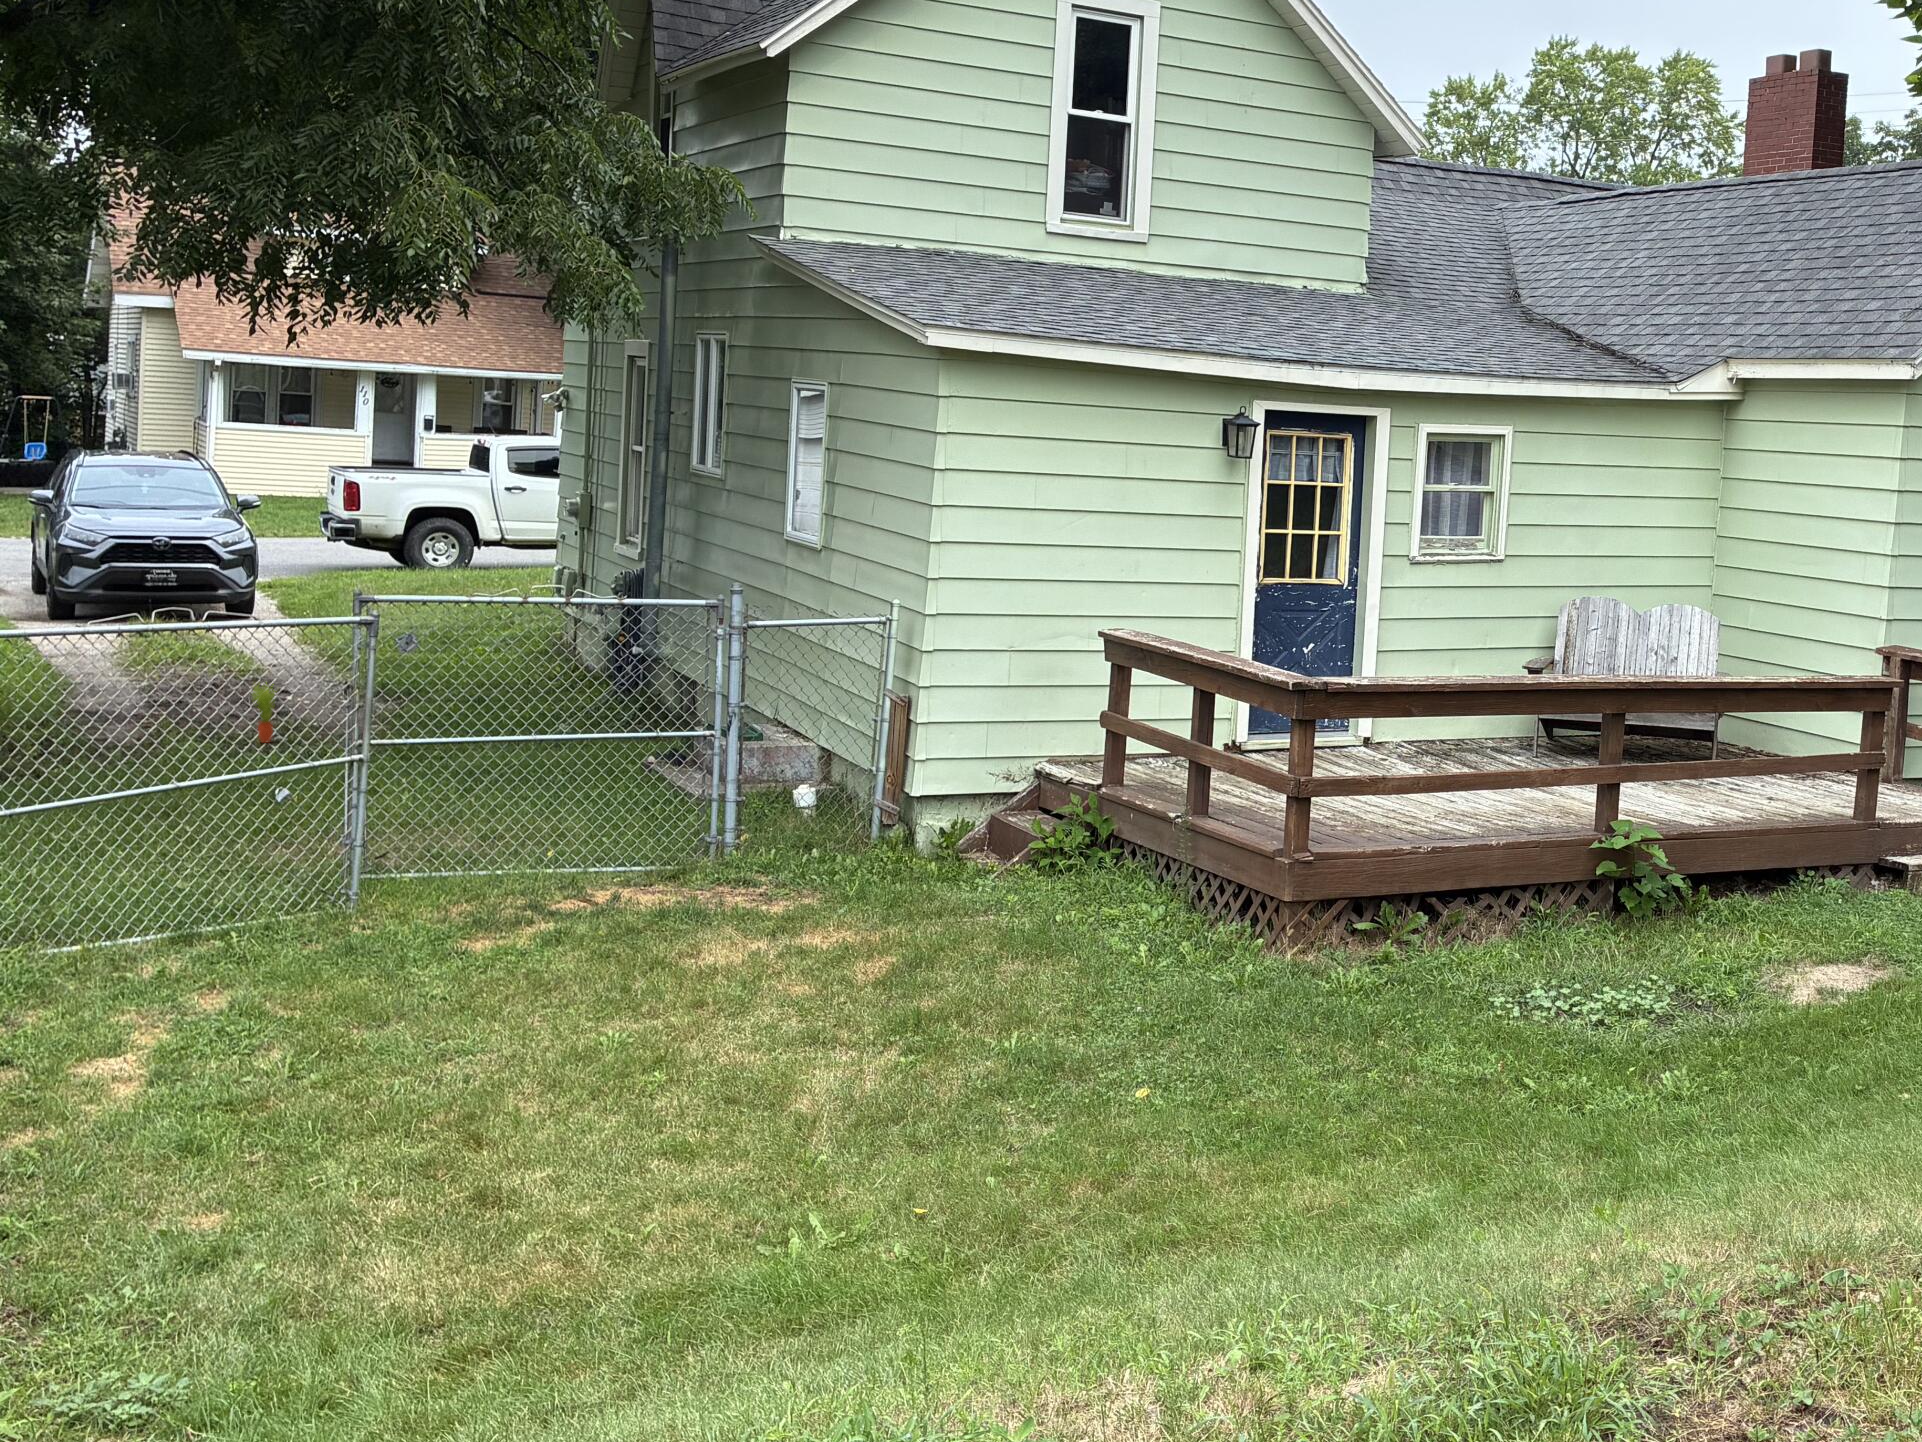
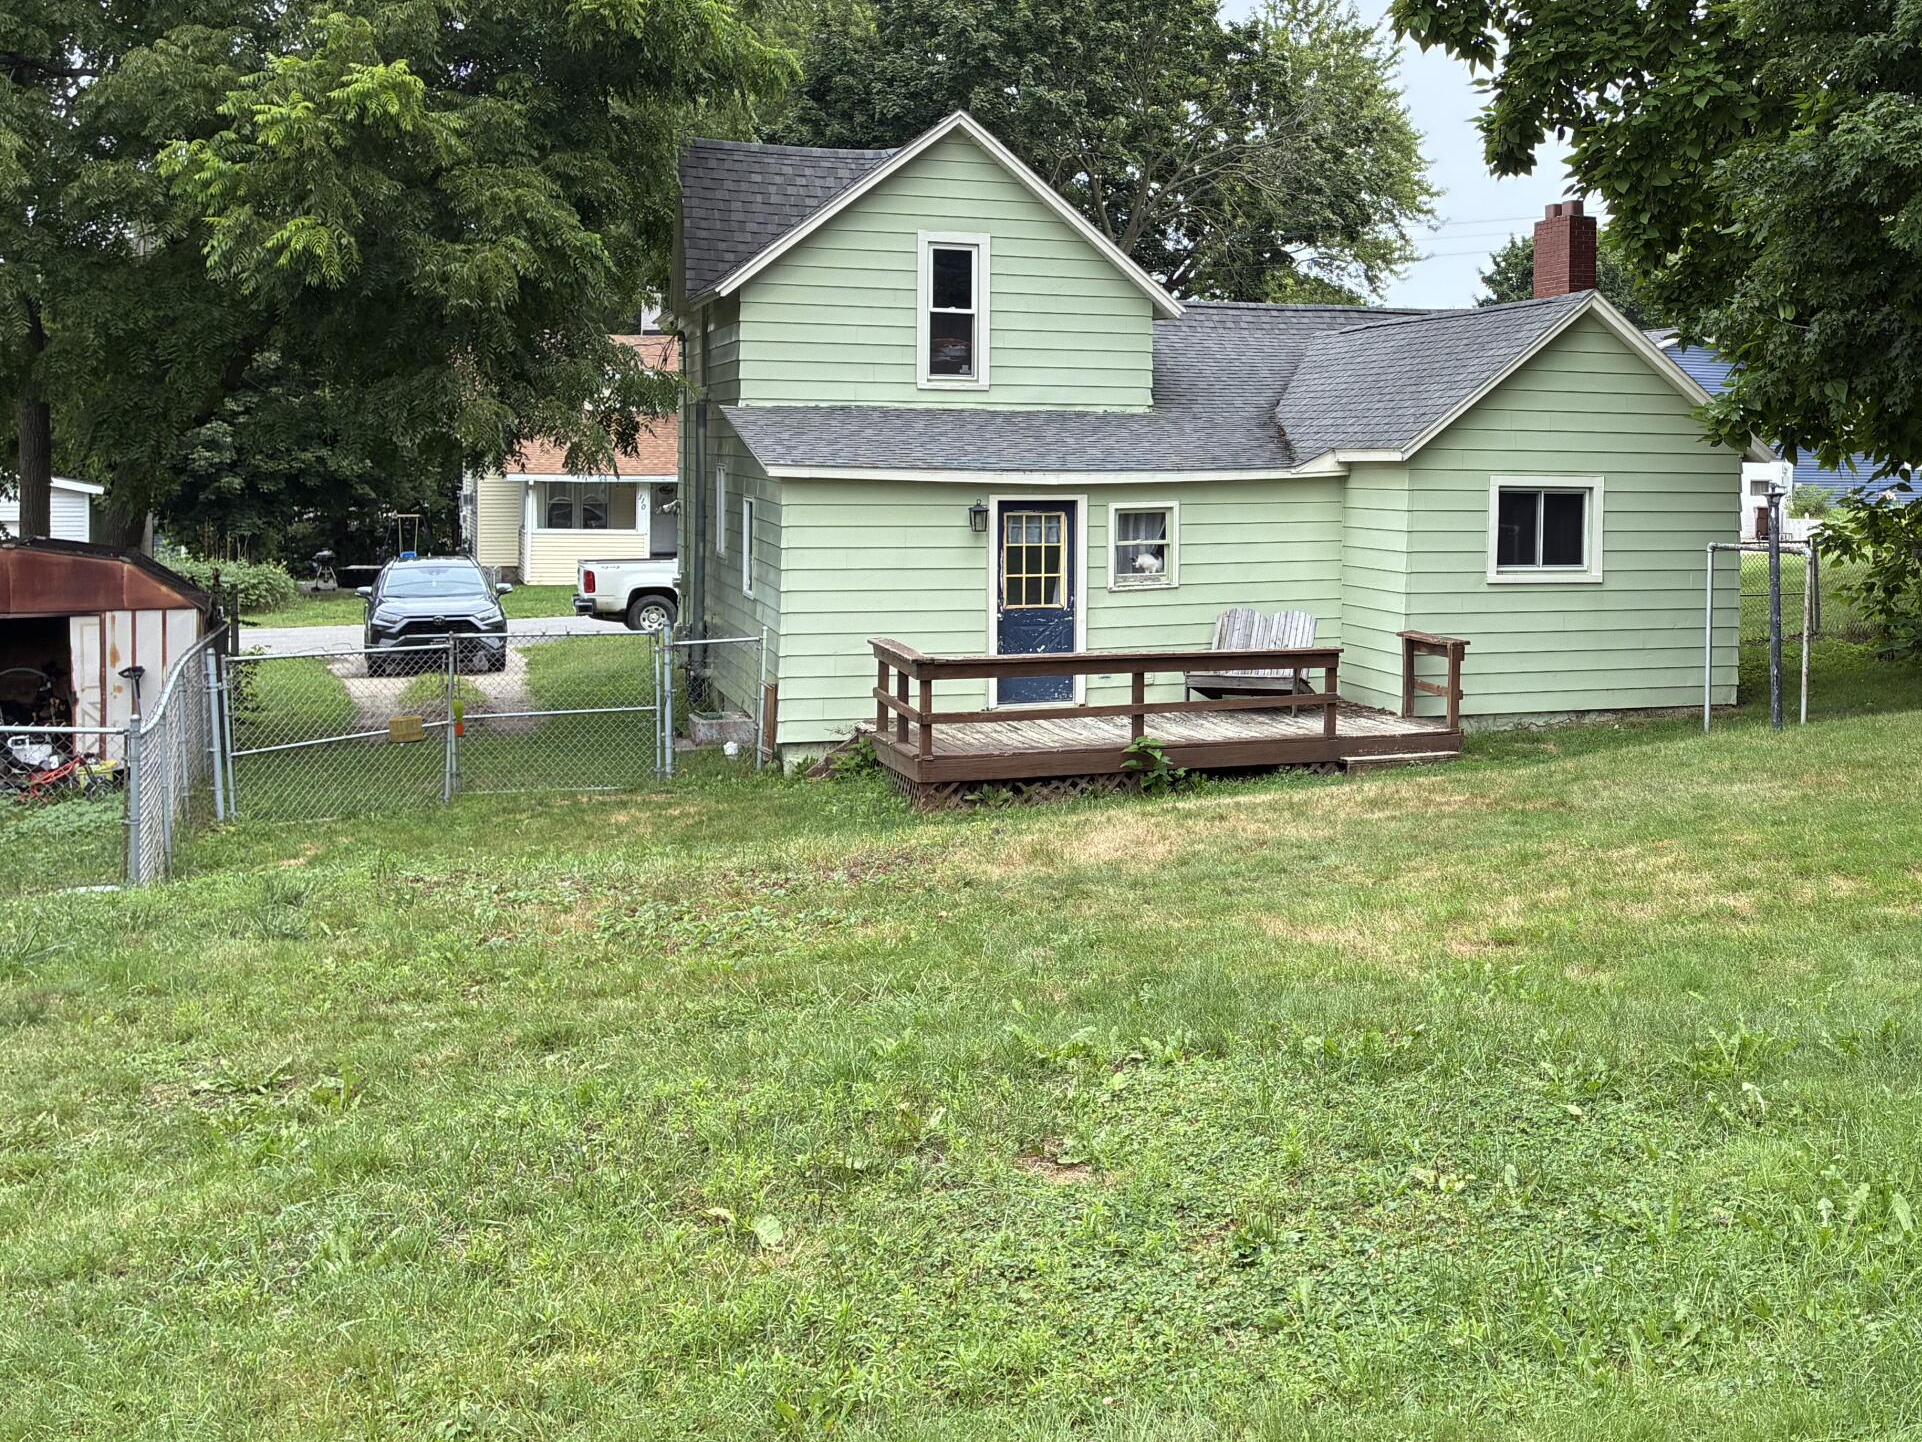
wooden bucket: none [149,708,207,753] -> present [388,715,423,742]

